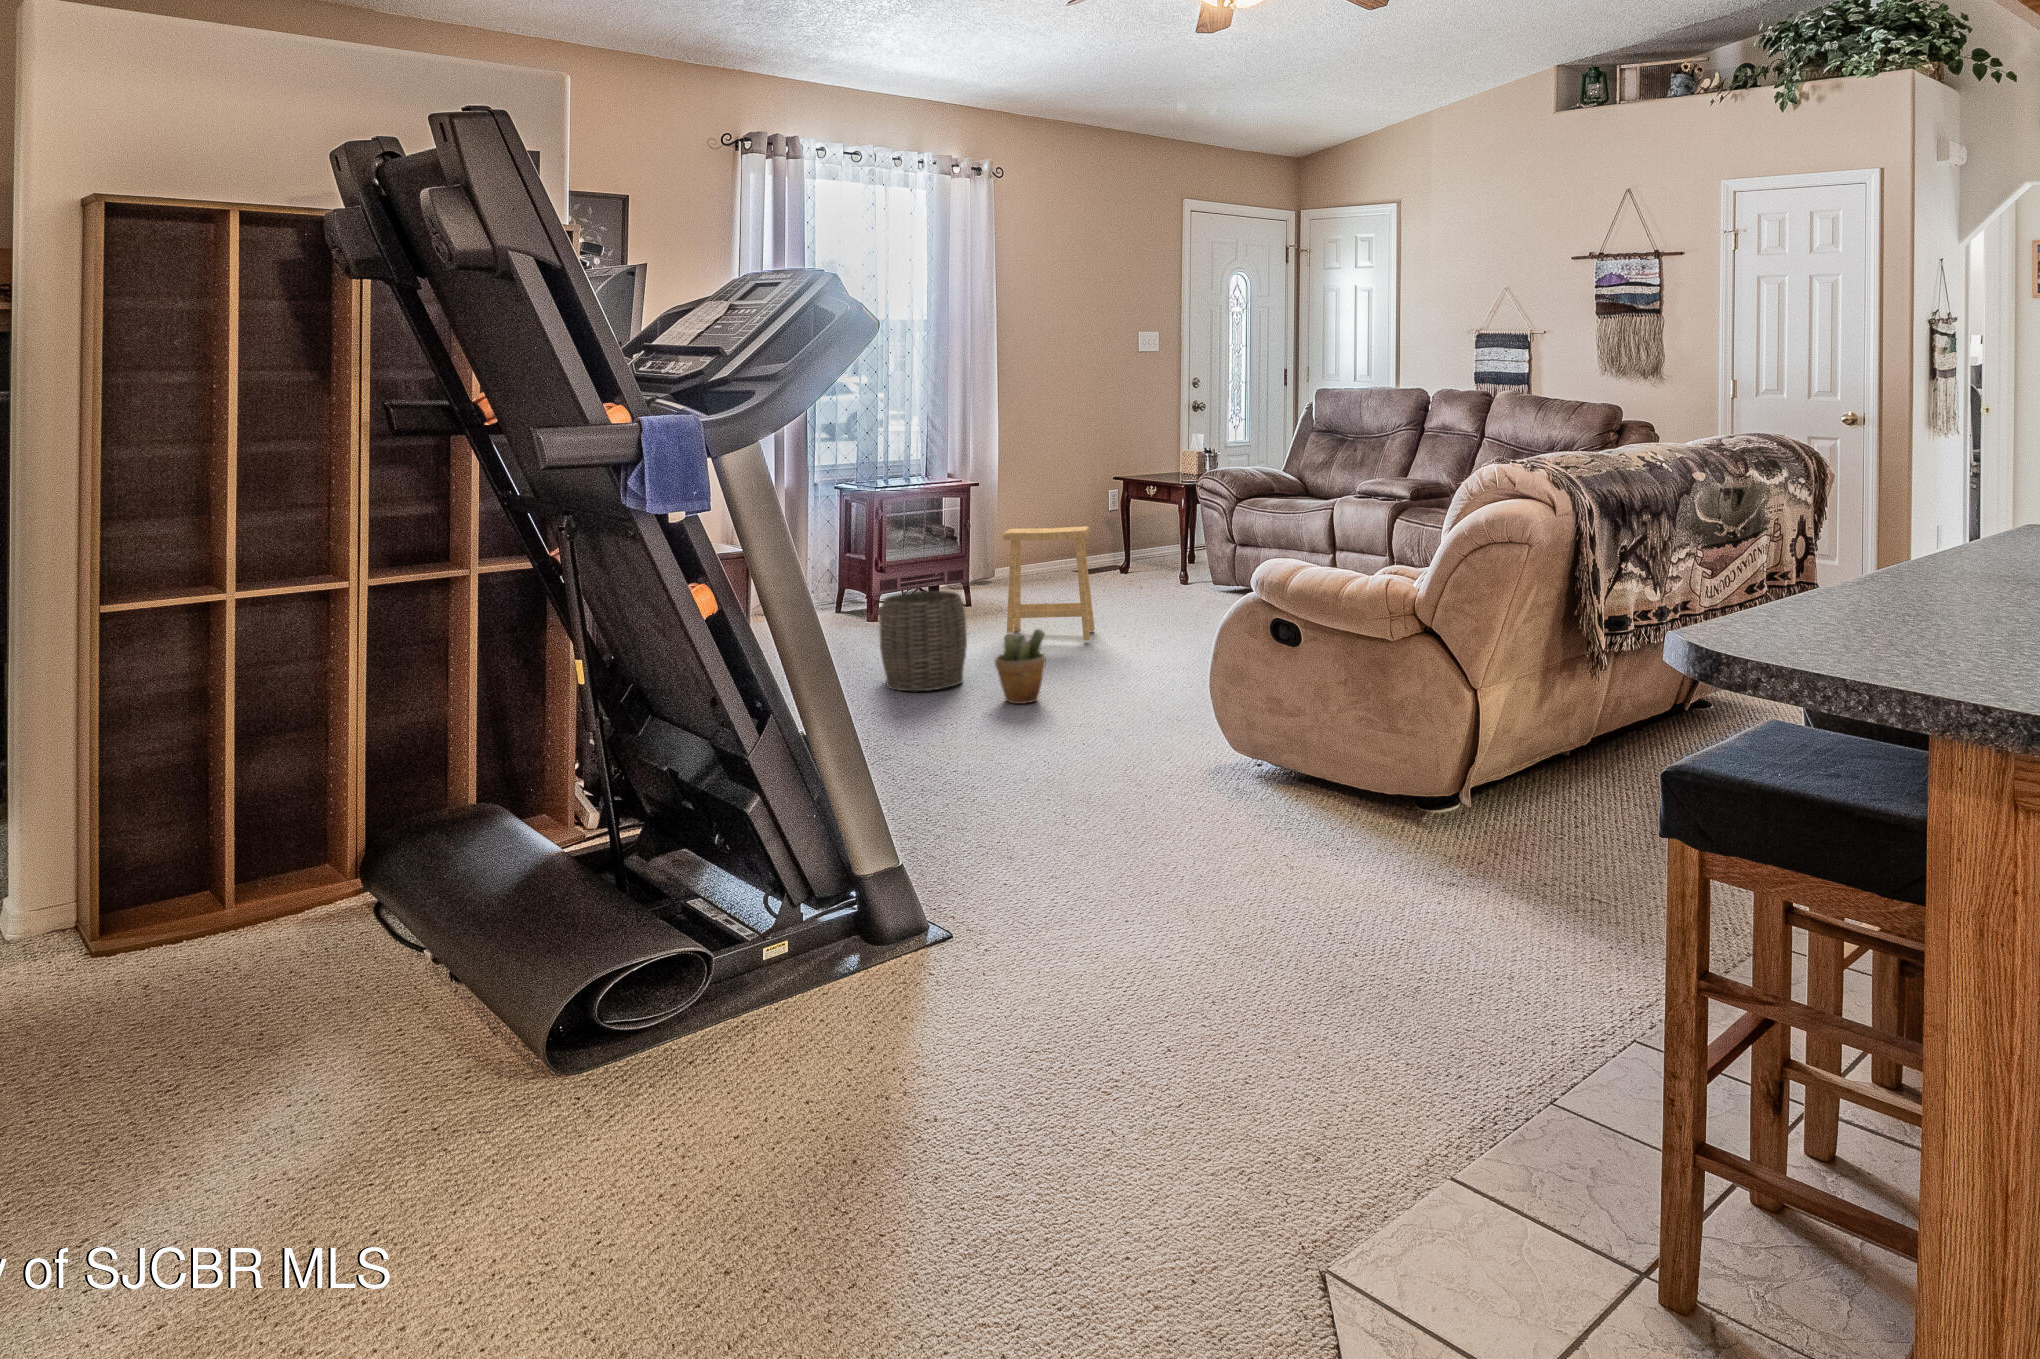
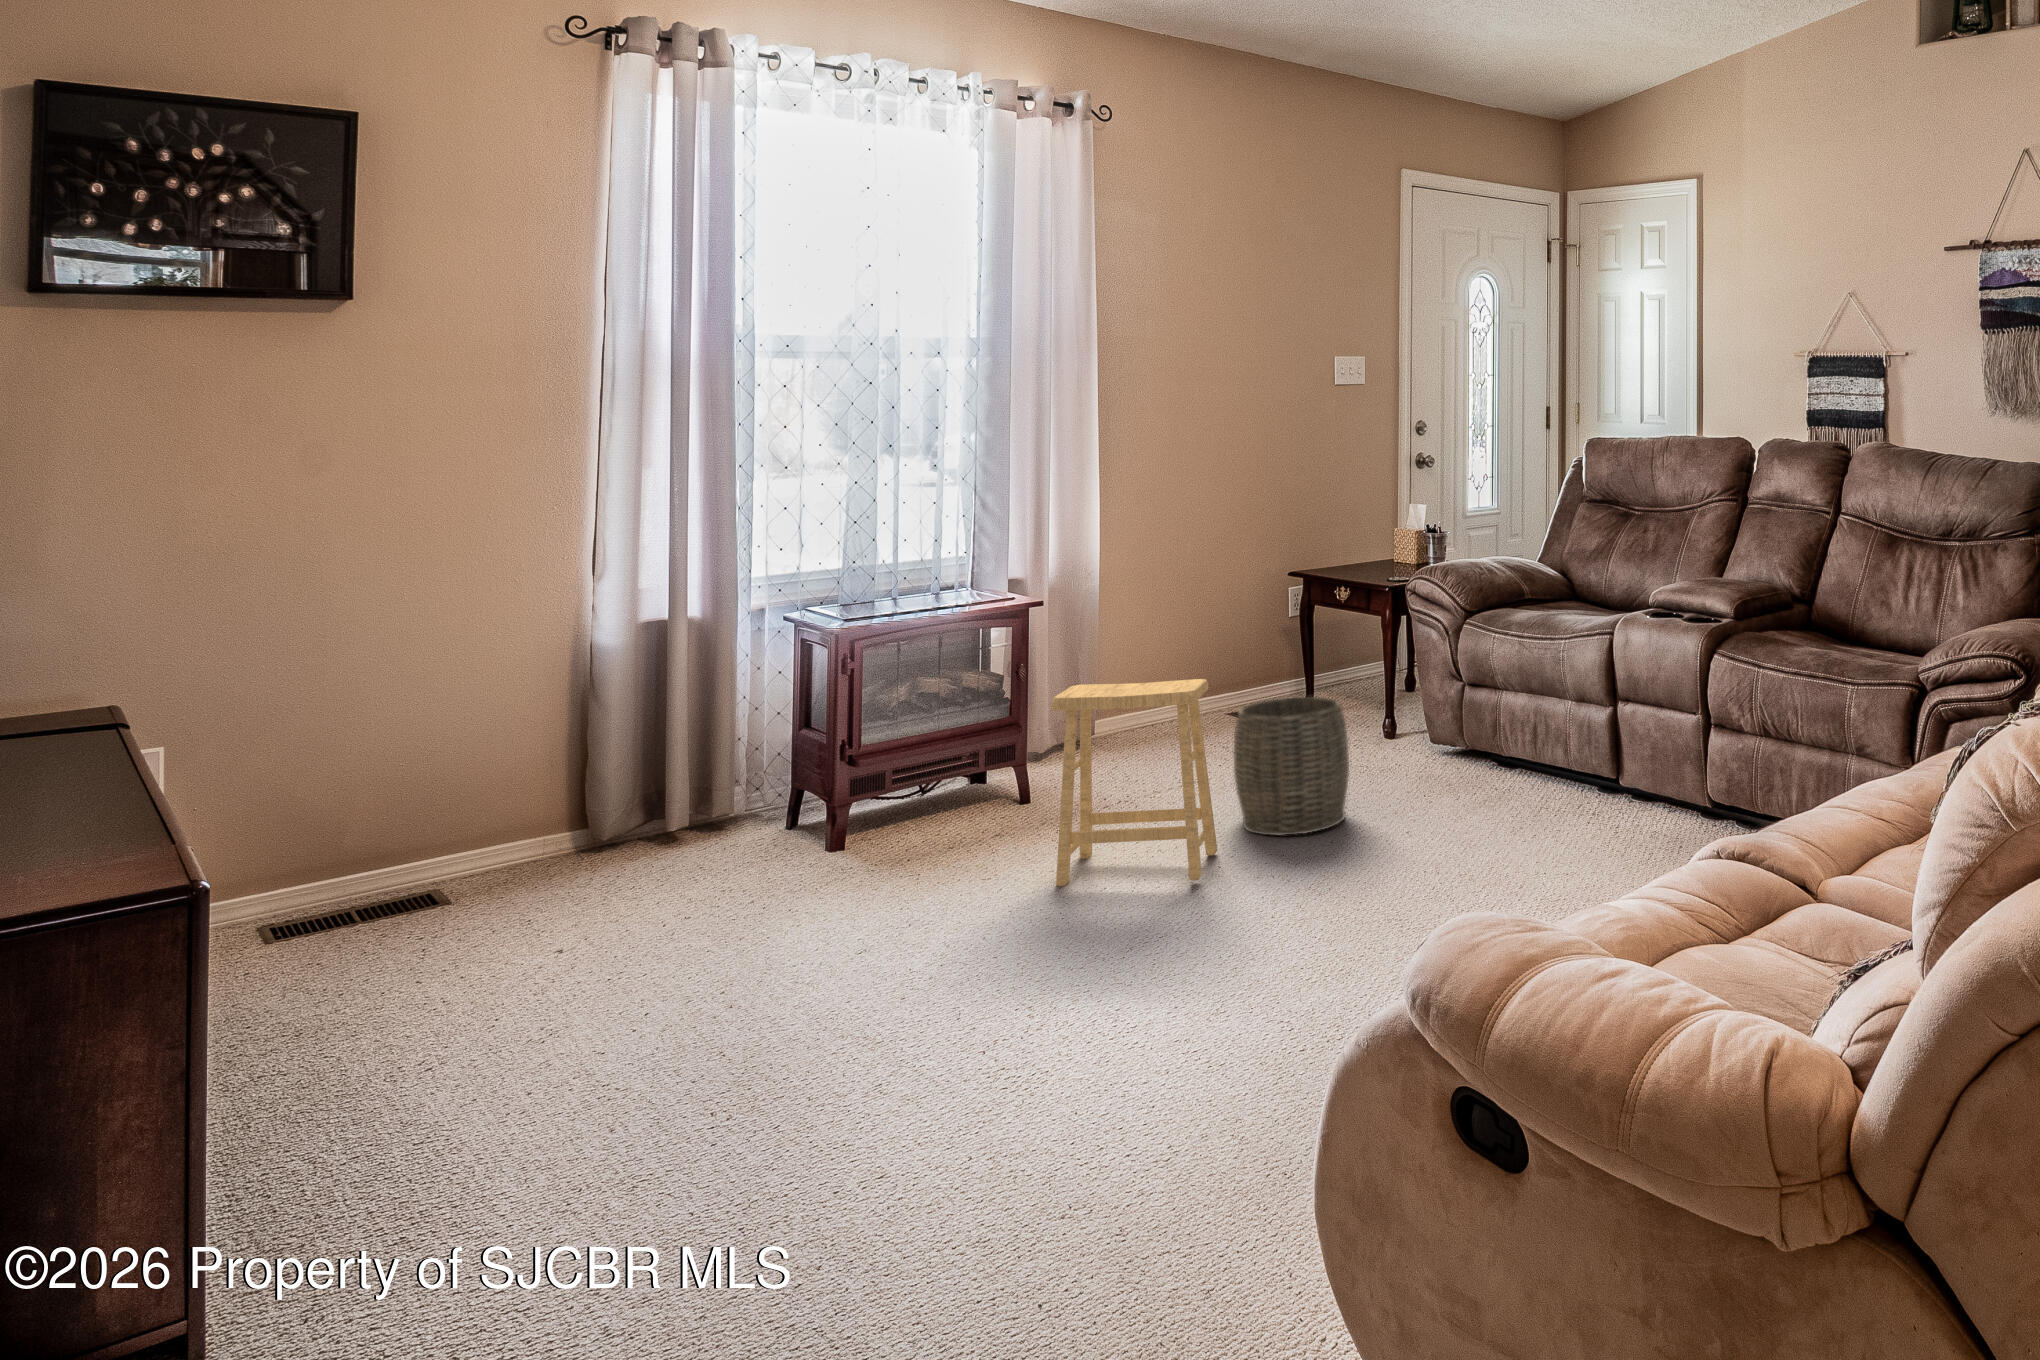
woven basket: present [880,591,967,691] -> present [1234,697,1349,836]
potted plant: present [995,629,1046,704] -> none [962,921,1067,1076]

